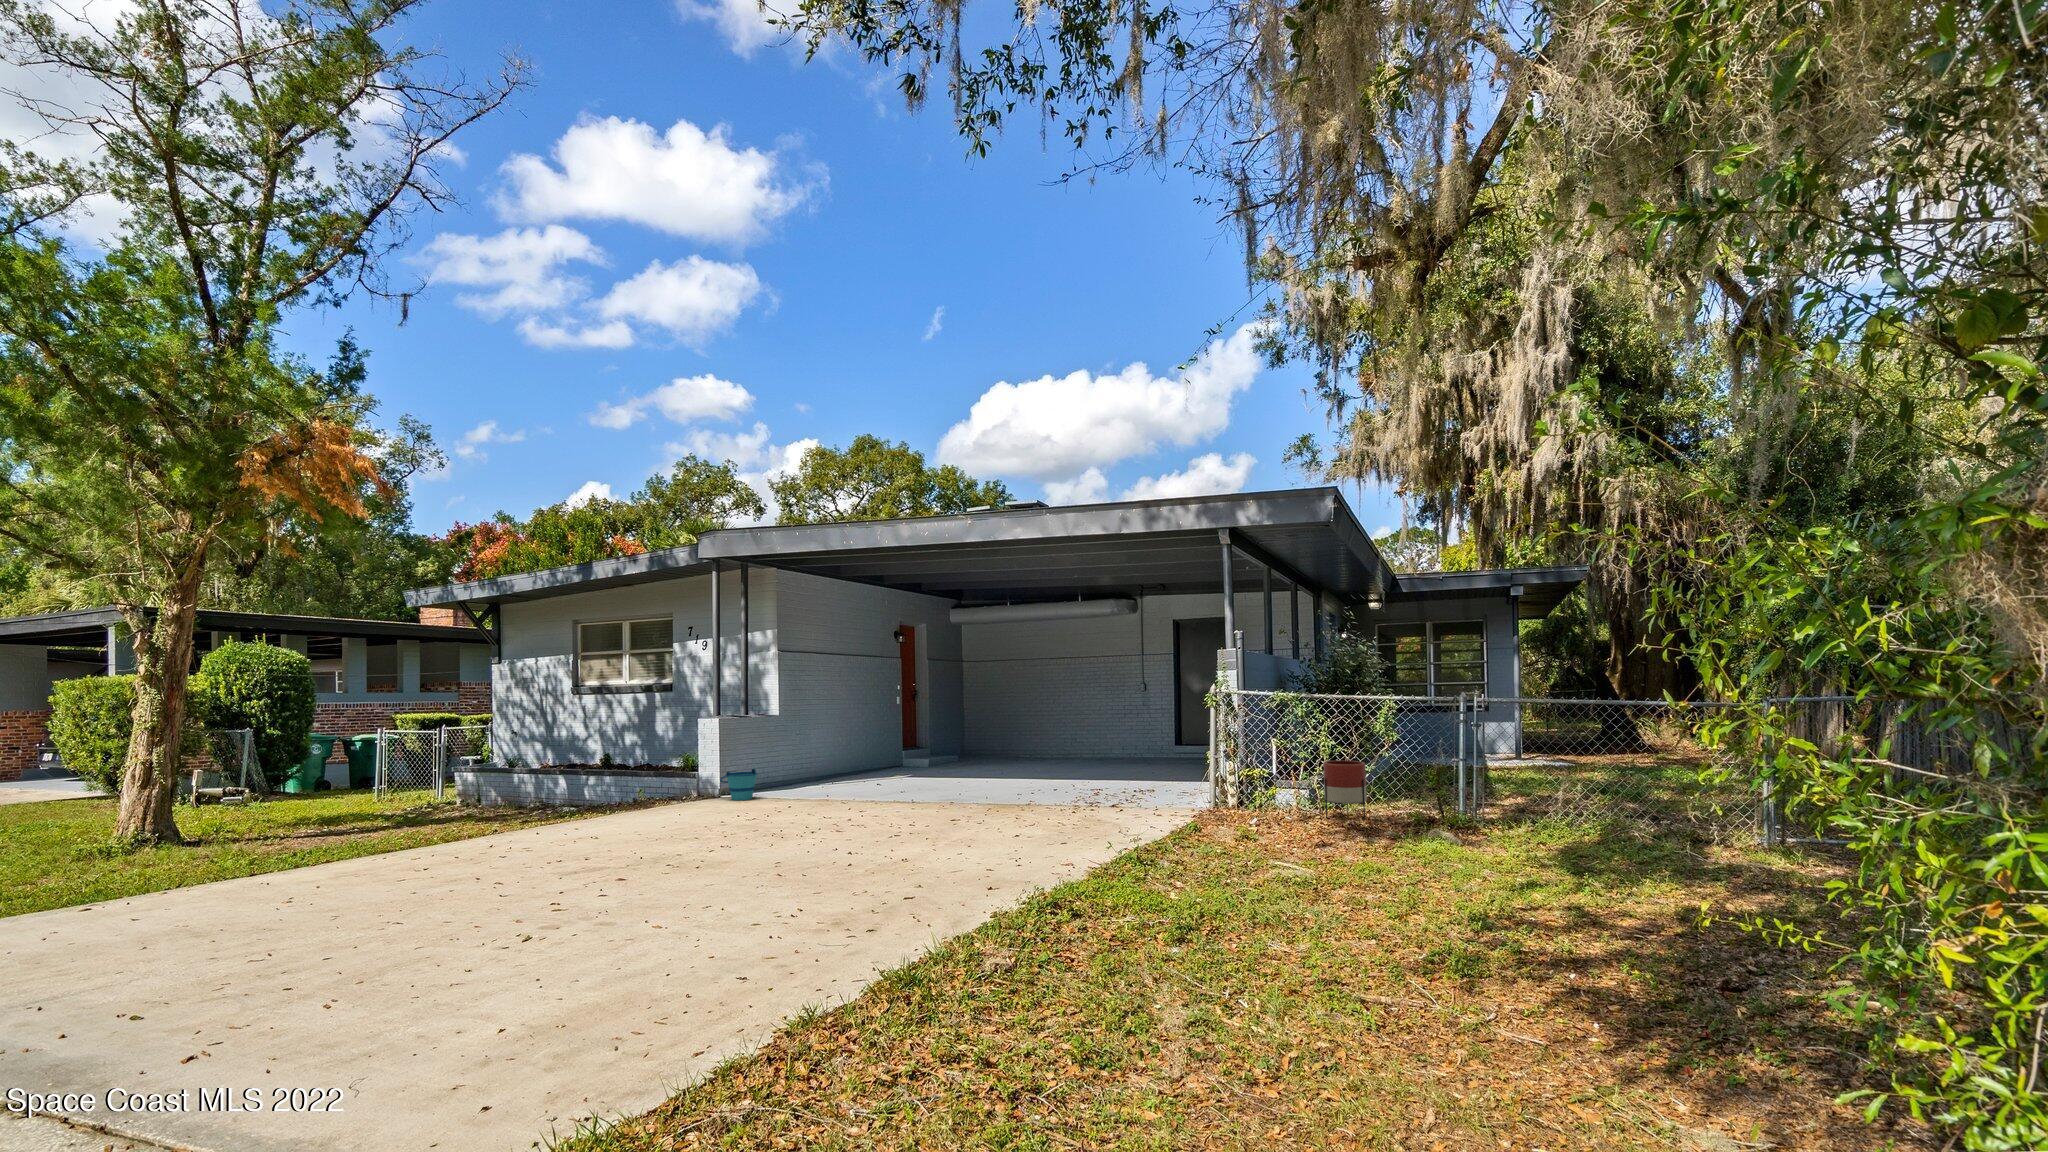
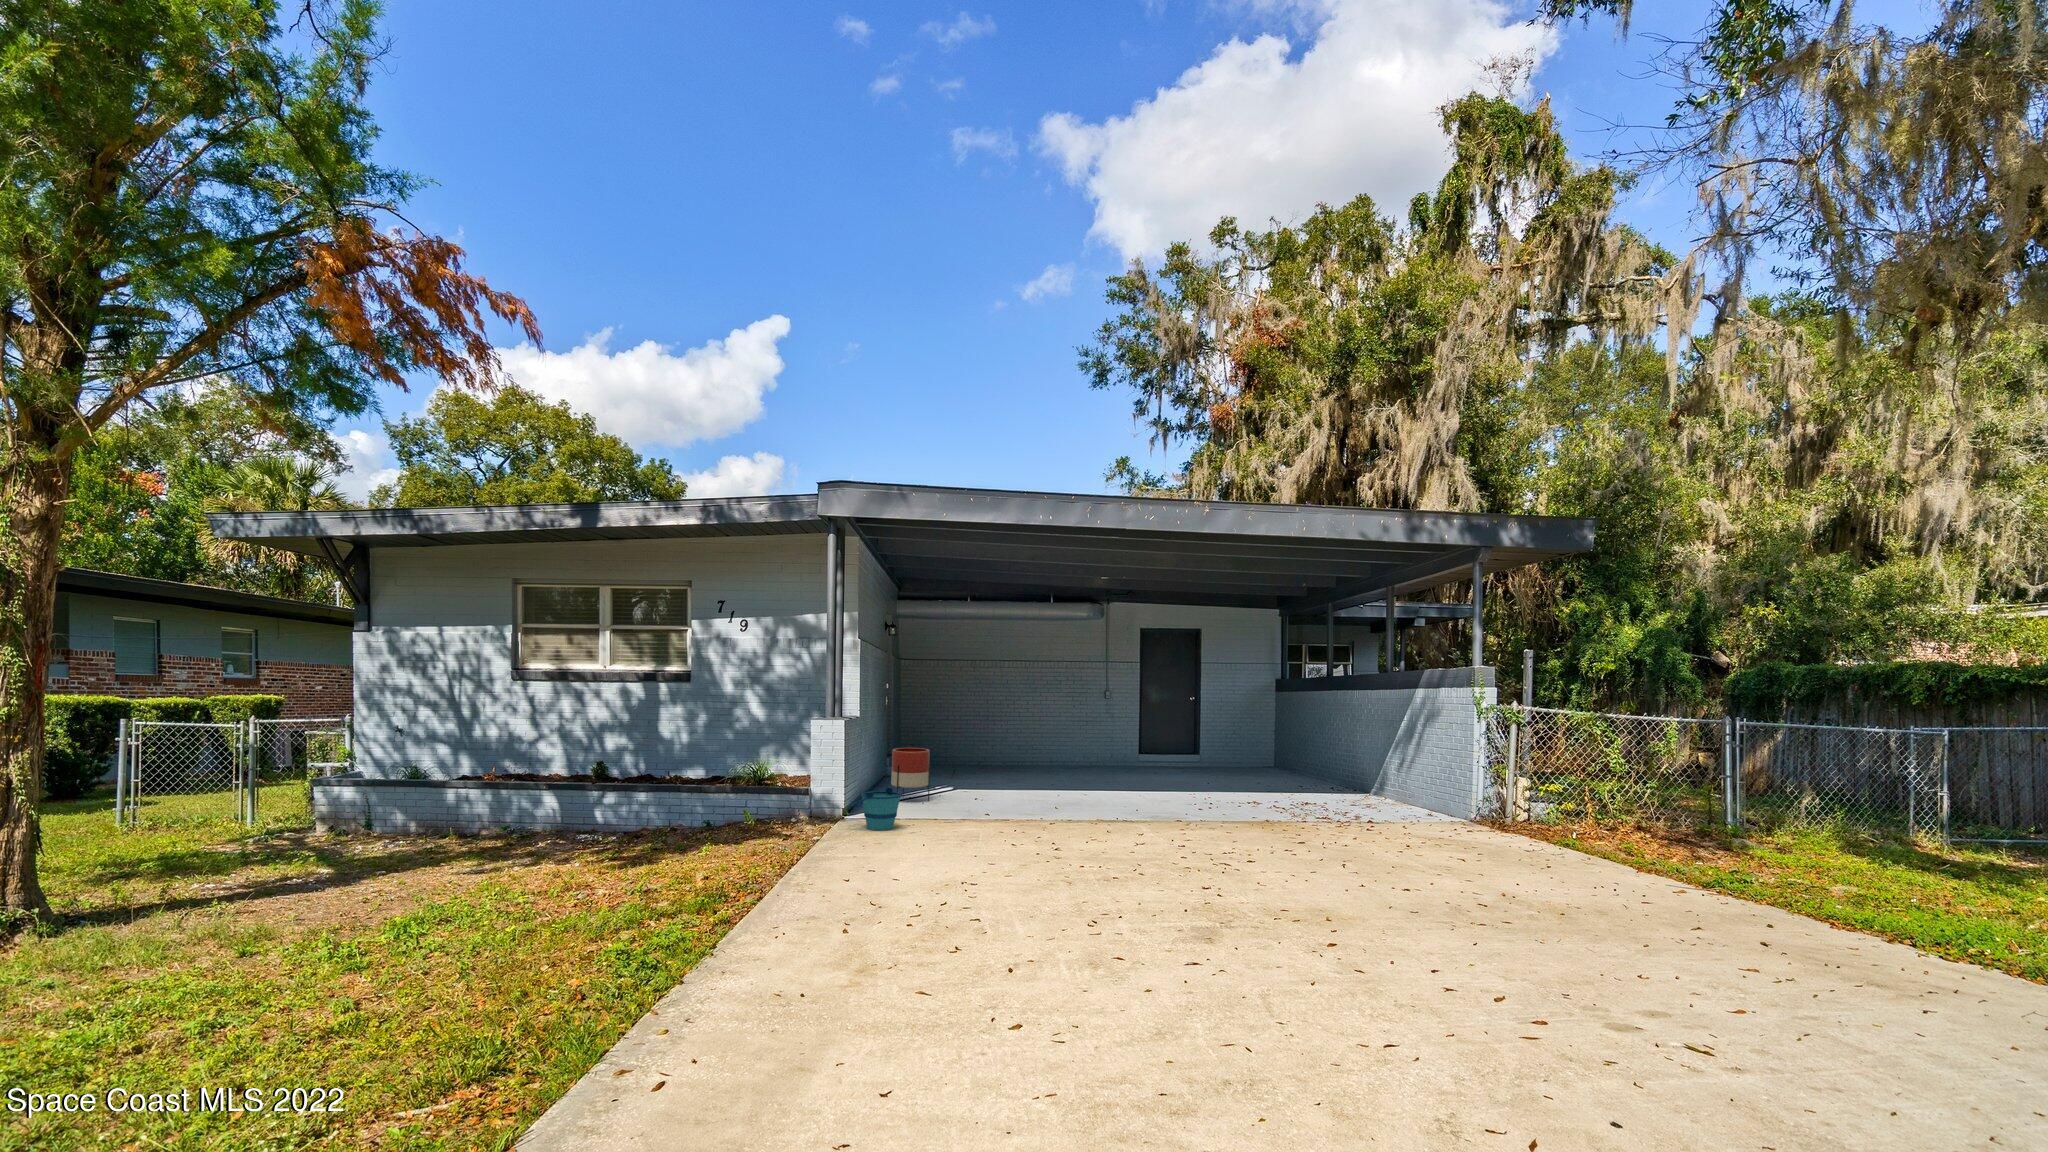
planter: present [1324,761,1367,820] -> present [891,748,930,801]

